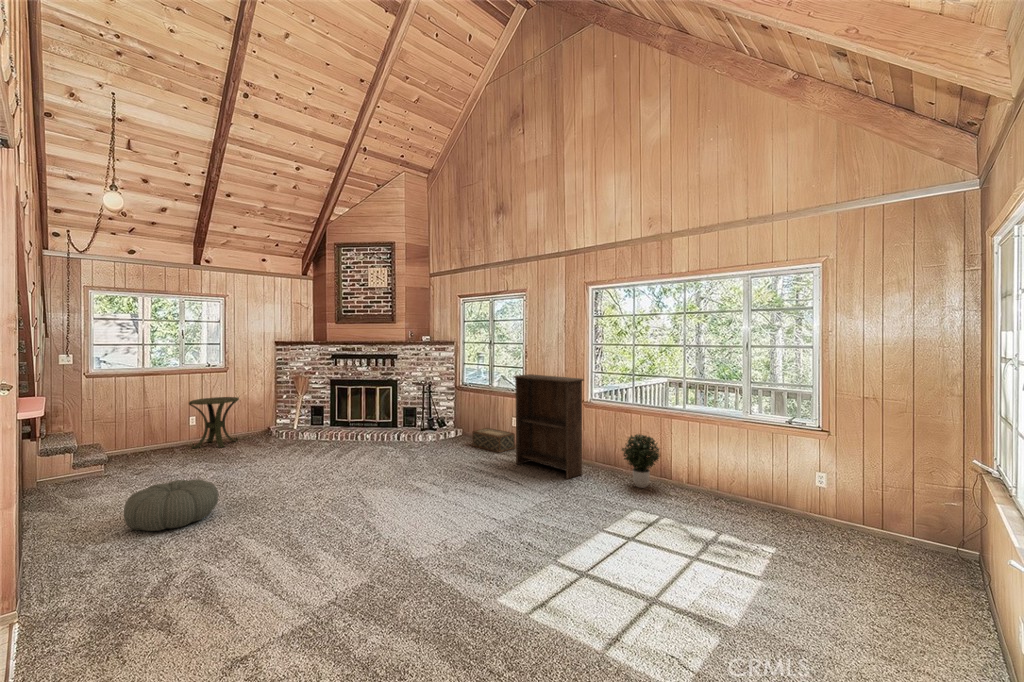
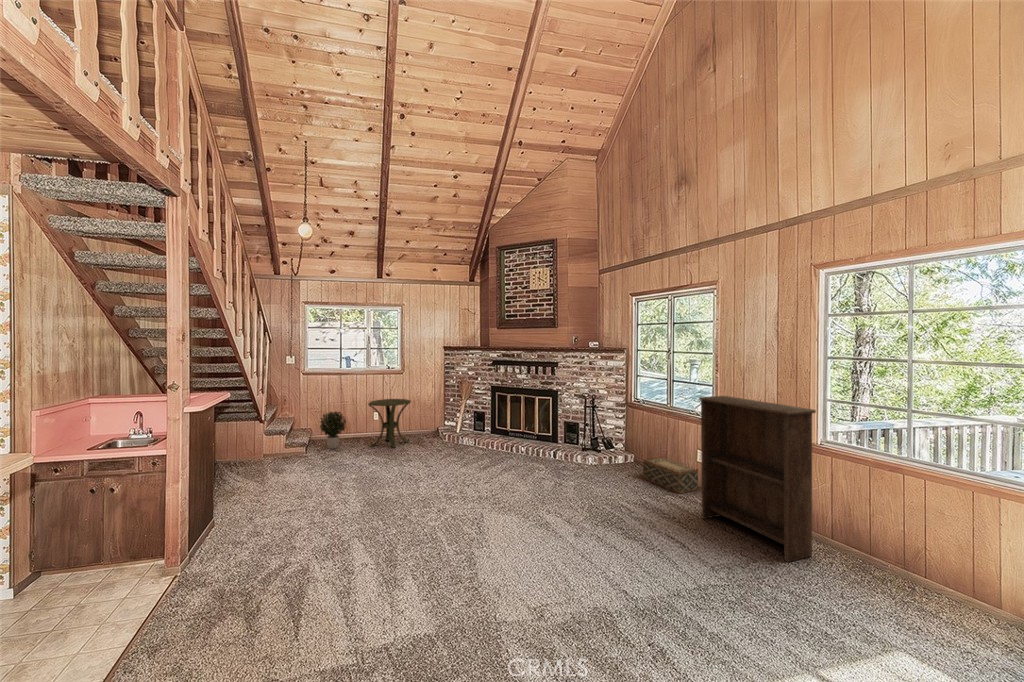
potted plant: present [622,434,660,488] -> present [320,412,346,449]
pouf: present [124,479,218,531] -> none [261,491,350,549]

